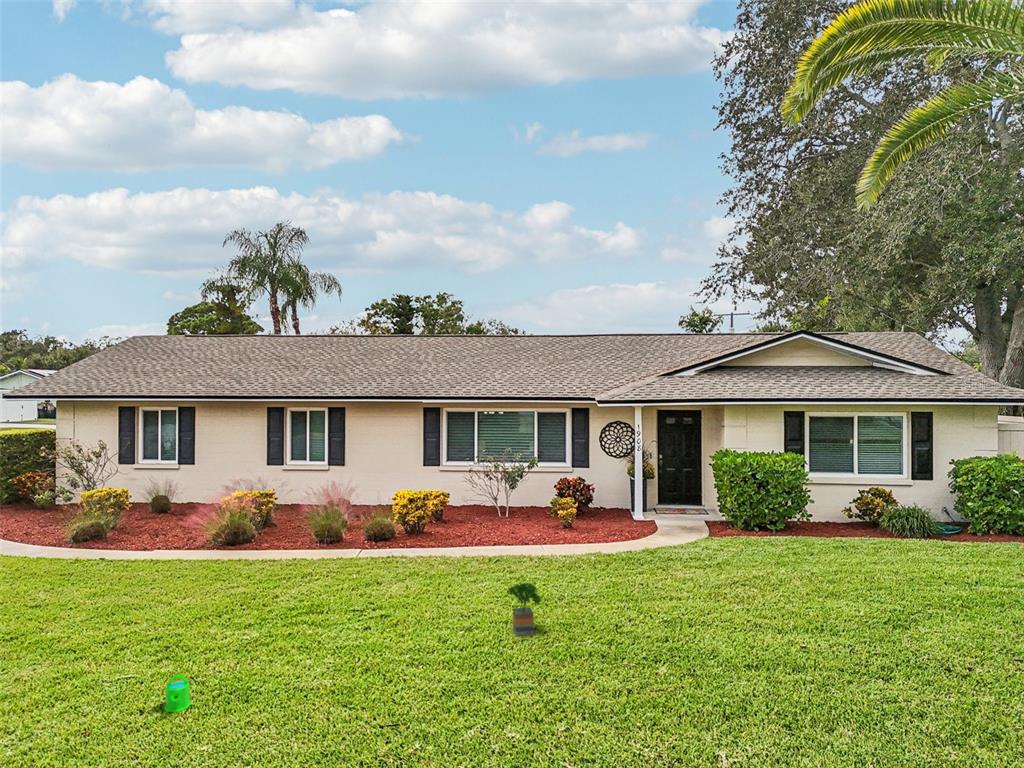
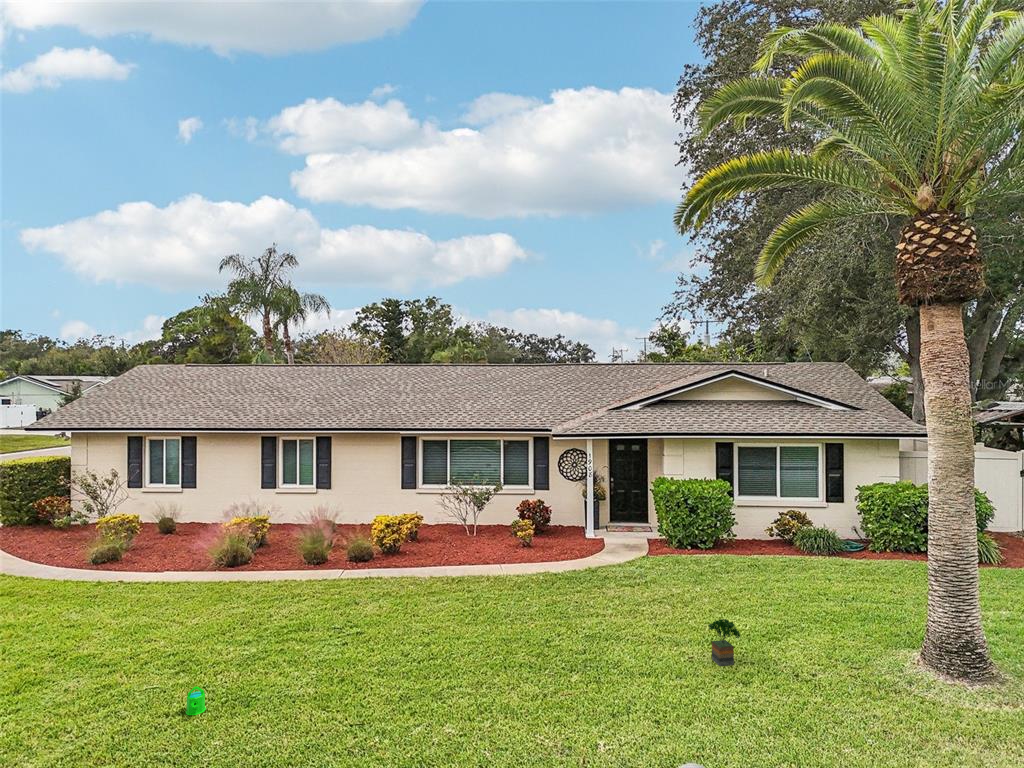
potted tree: present [508,583,541,637] -> present [709,619,740,666]

